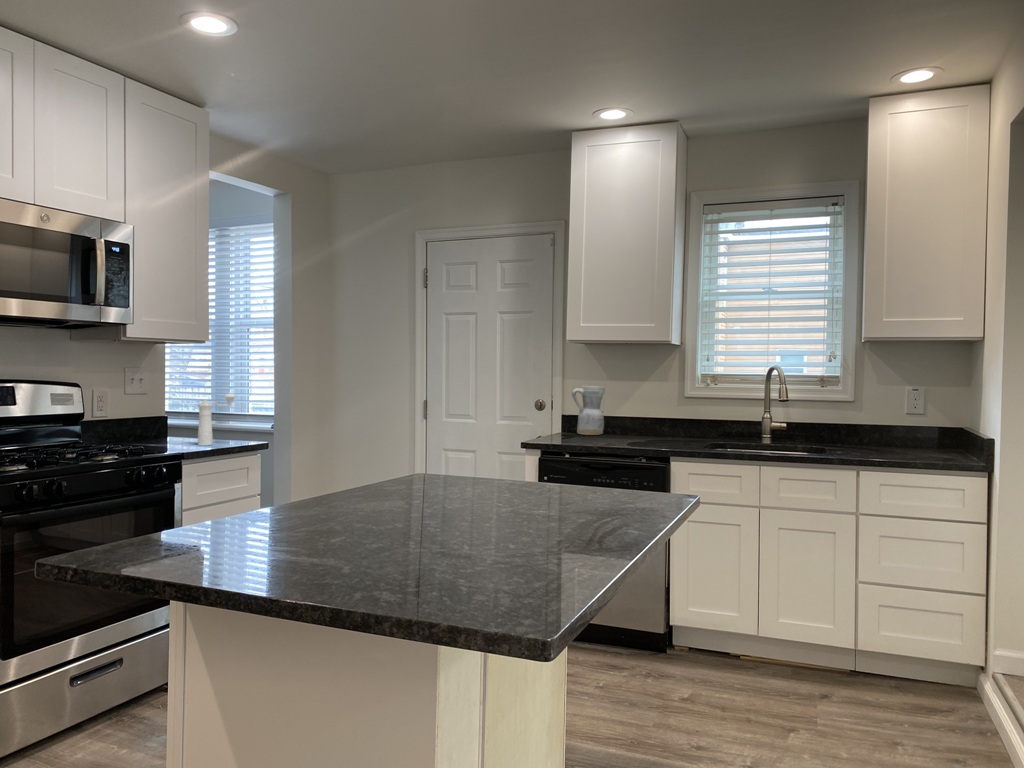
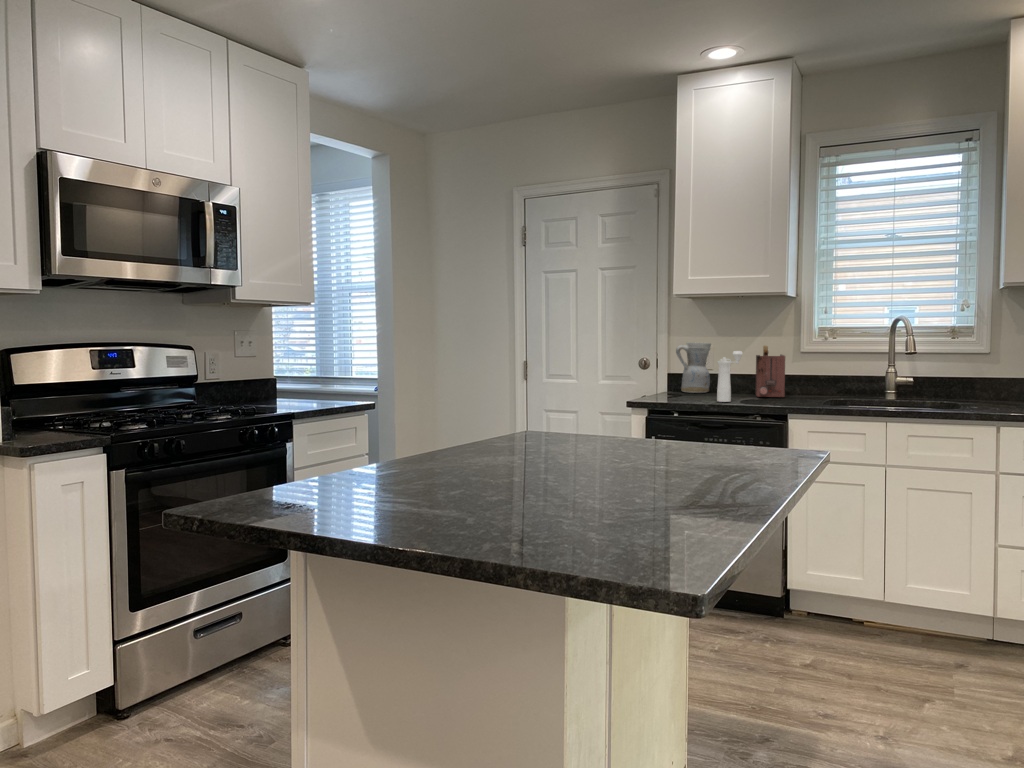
toaster: none [646,390,672,440] -> present [755,345,785,397]
pepper mill: present [198,394,235,446] -> present [717,351,743,402]

